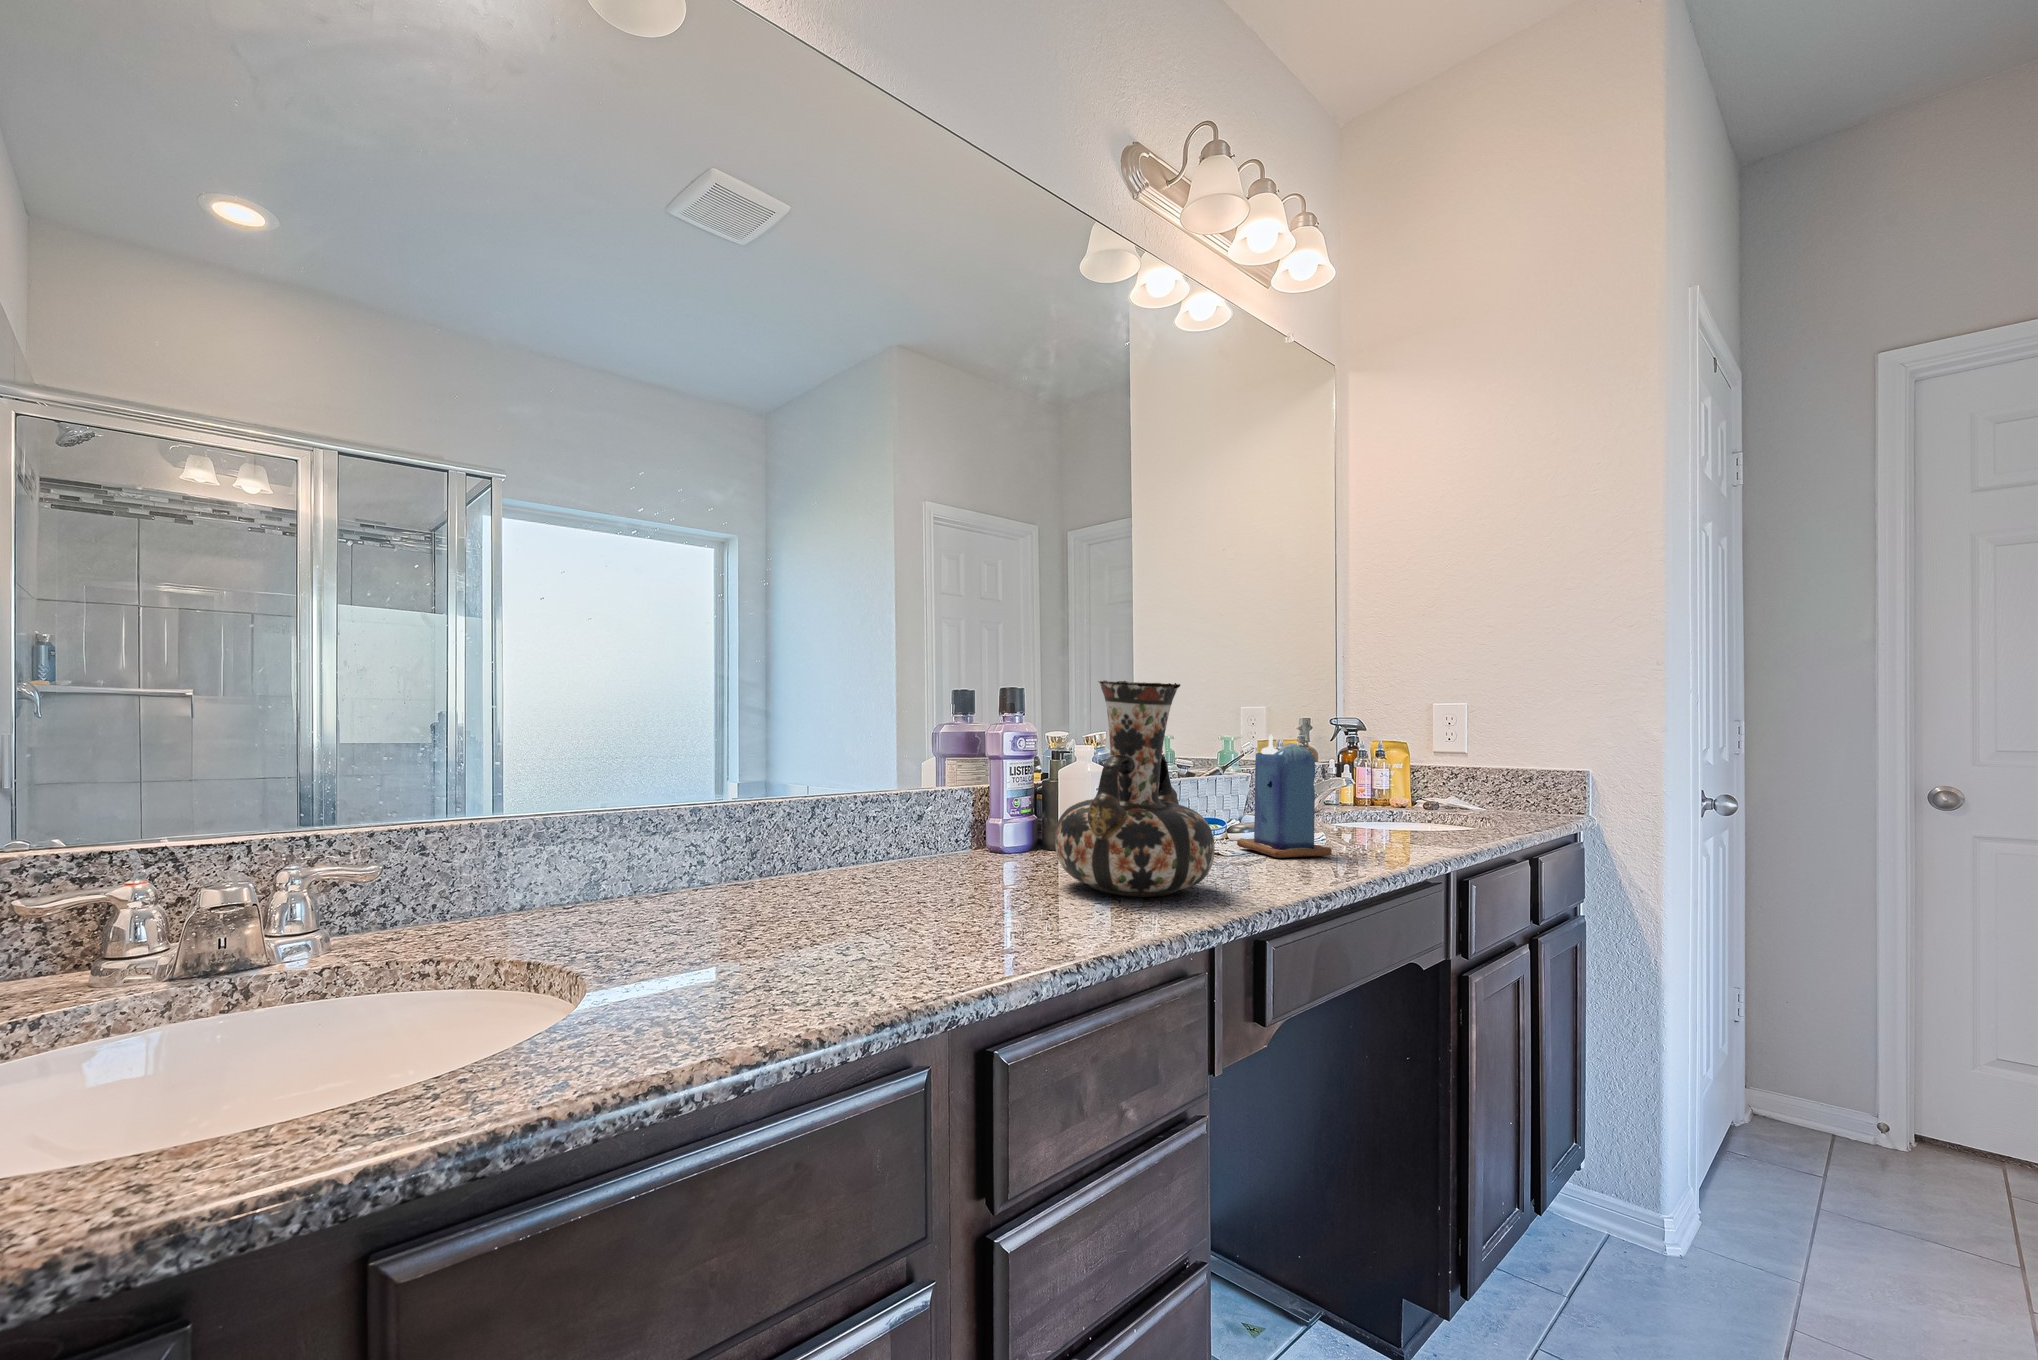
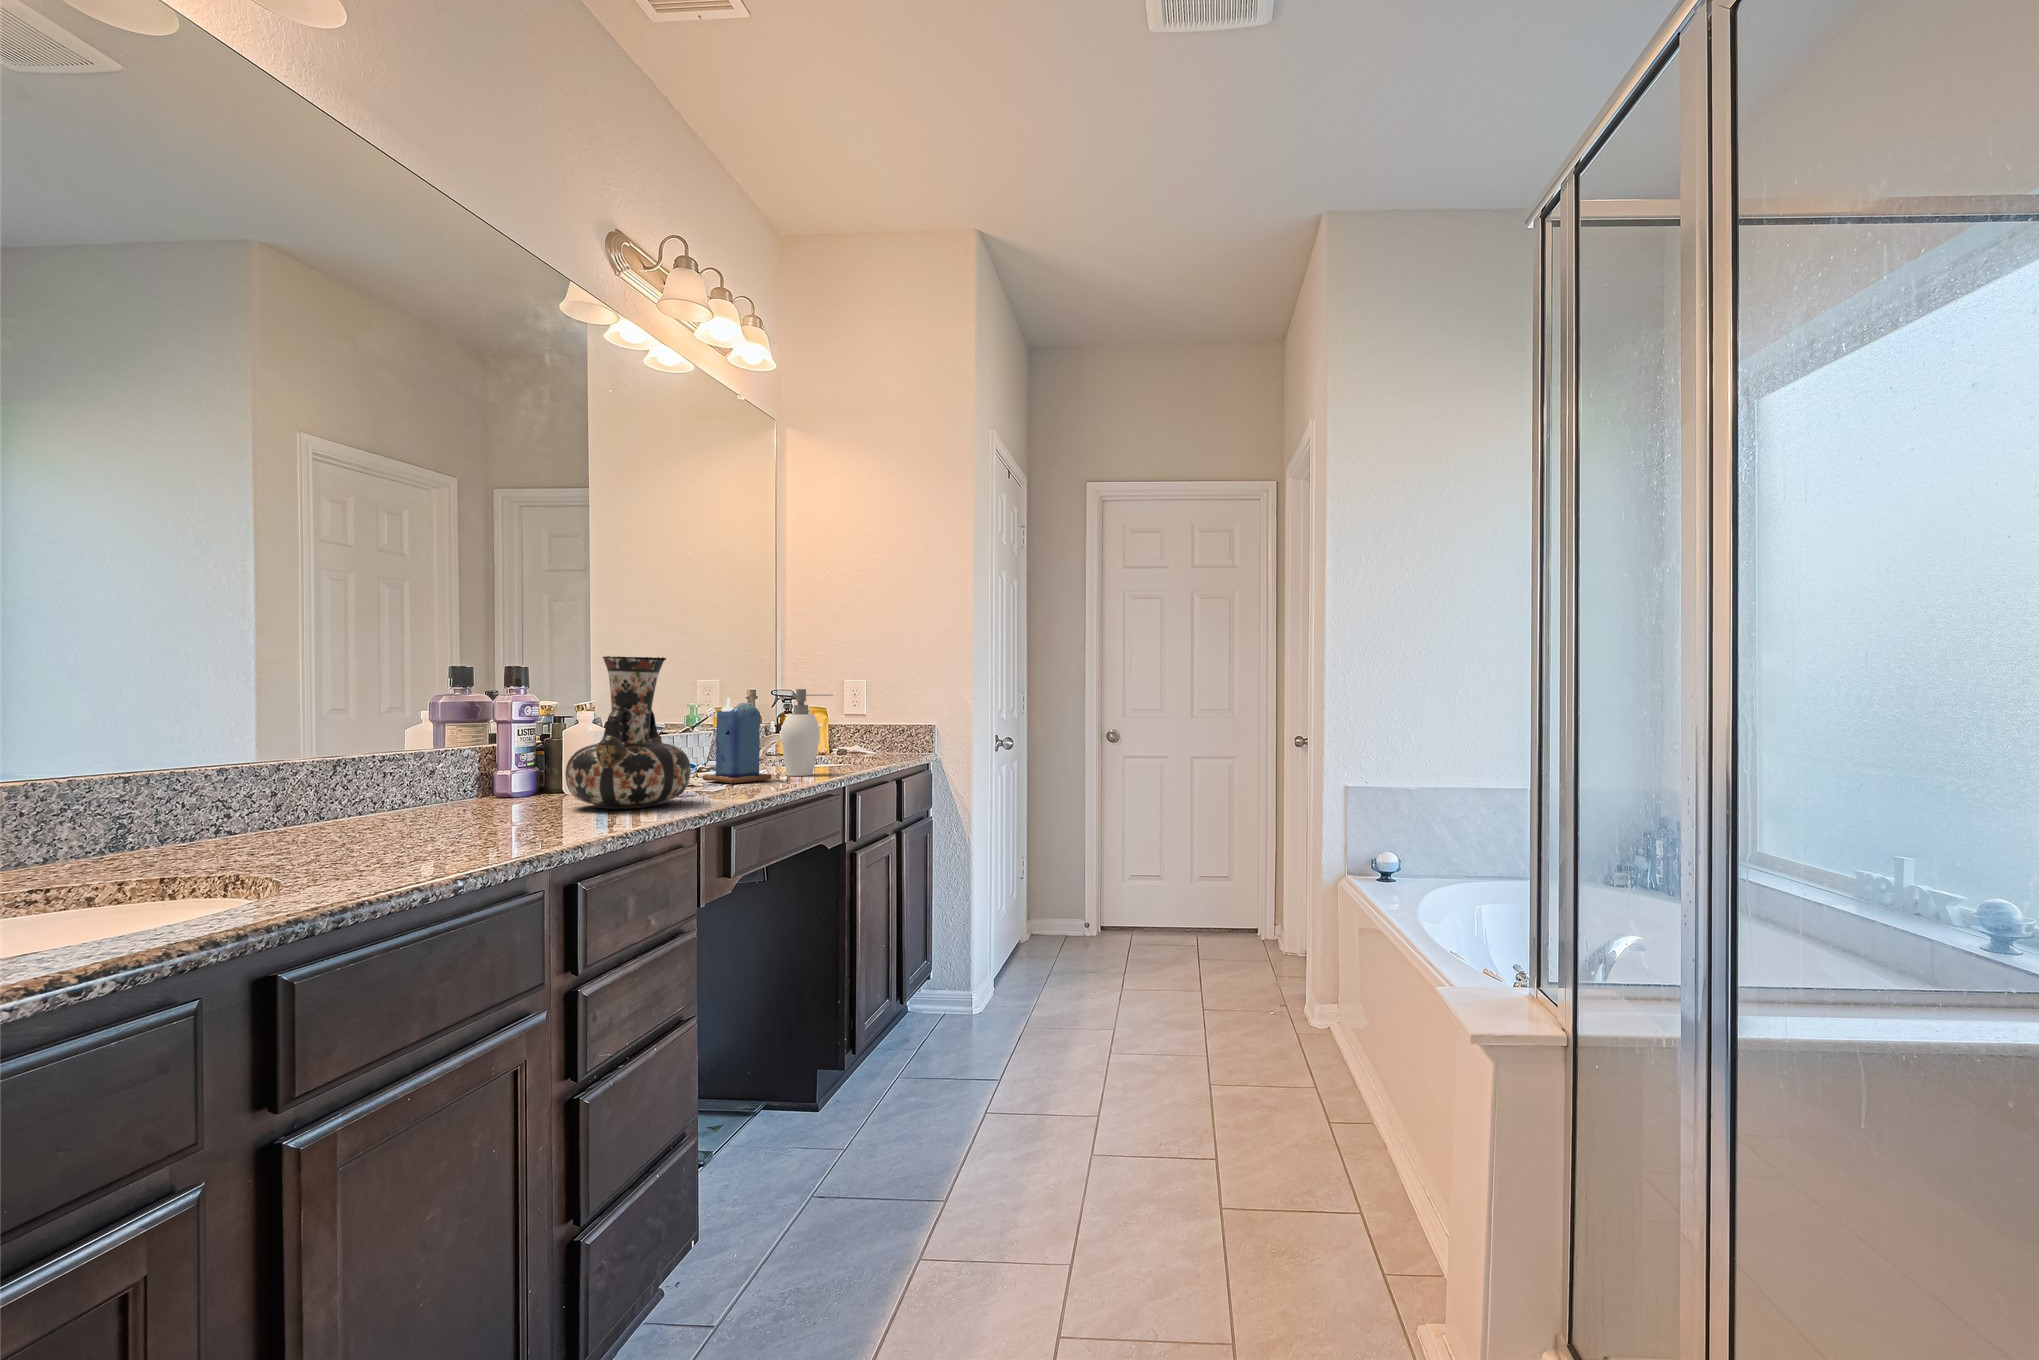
soap dispenser: none [1344,725,1423,852] -> present [781,689,833,776]

